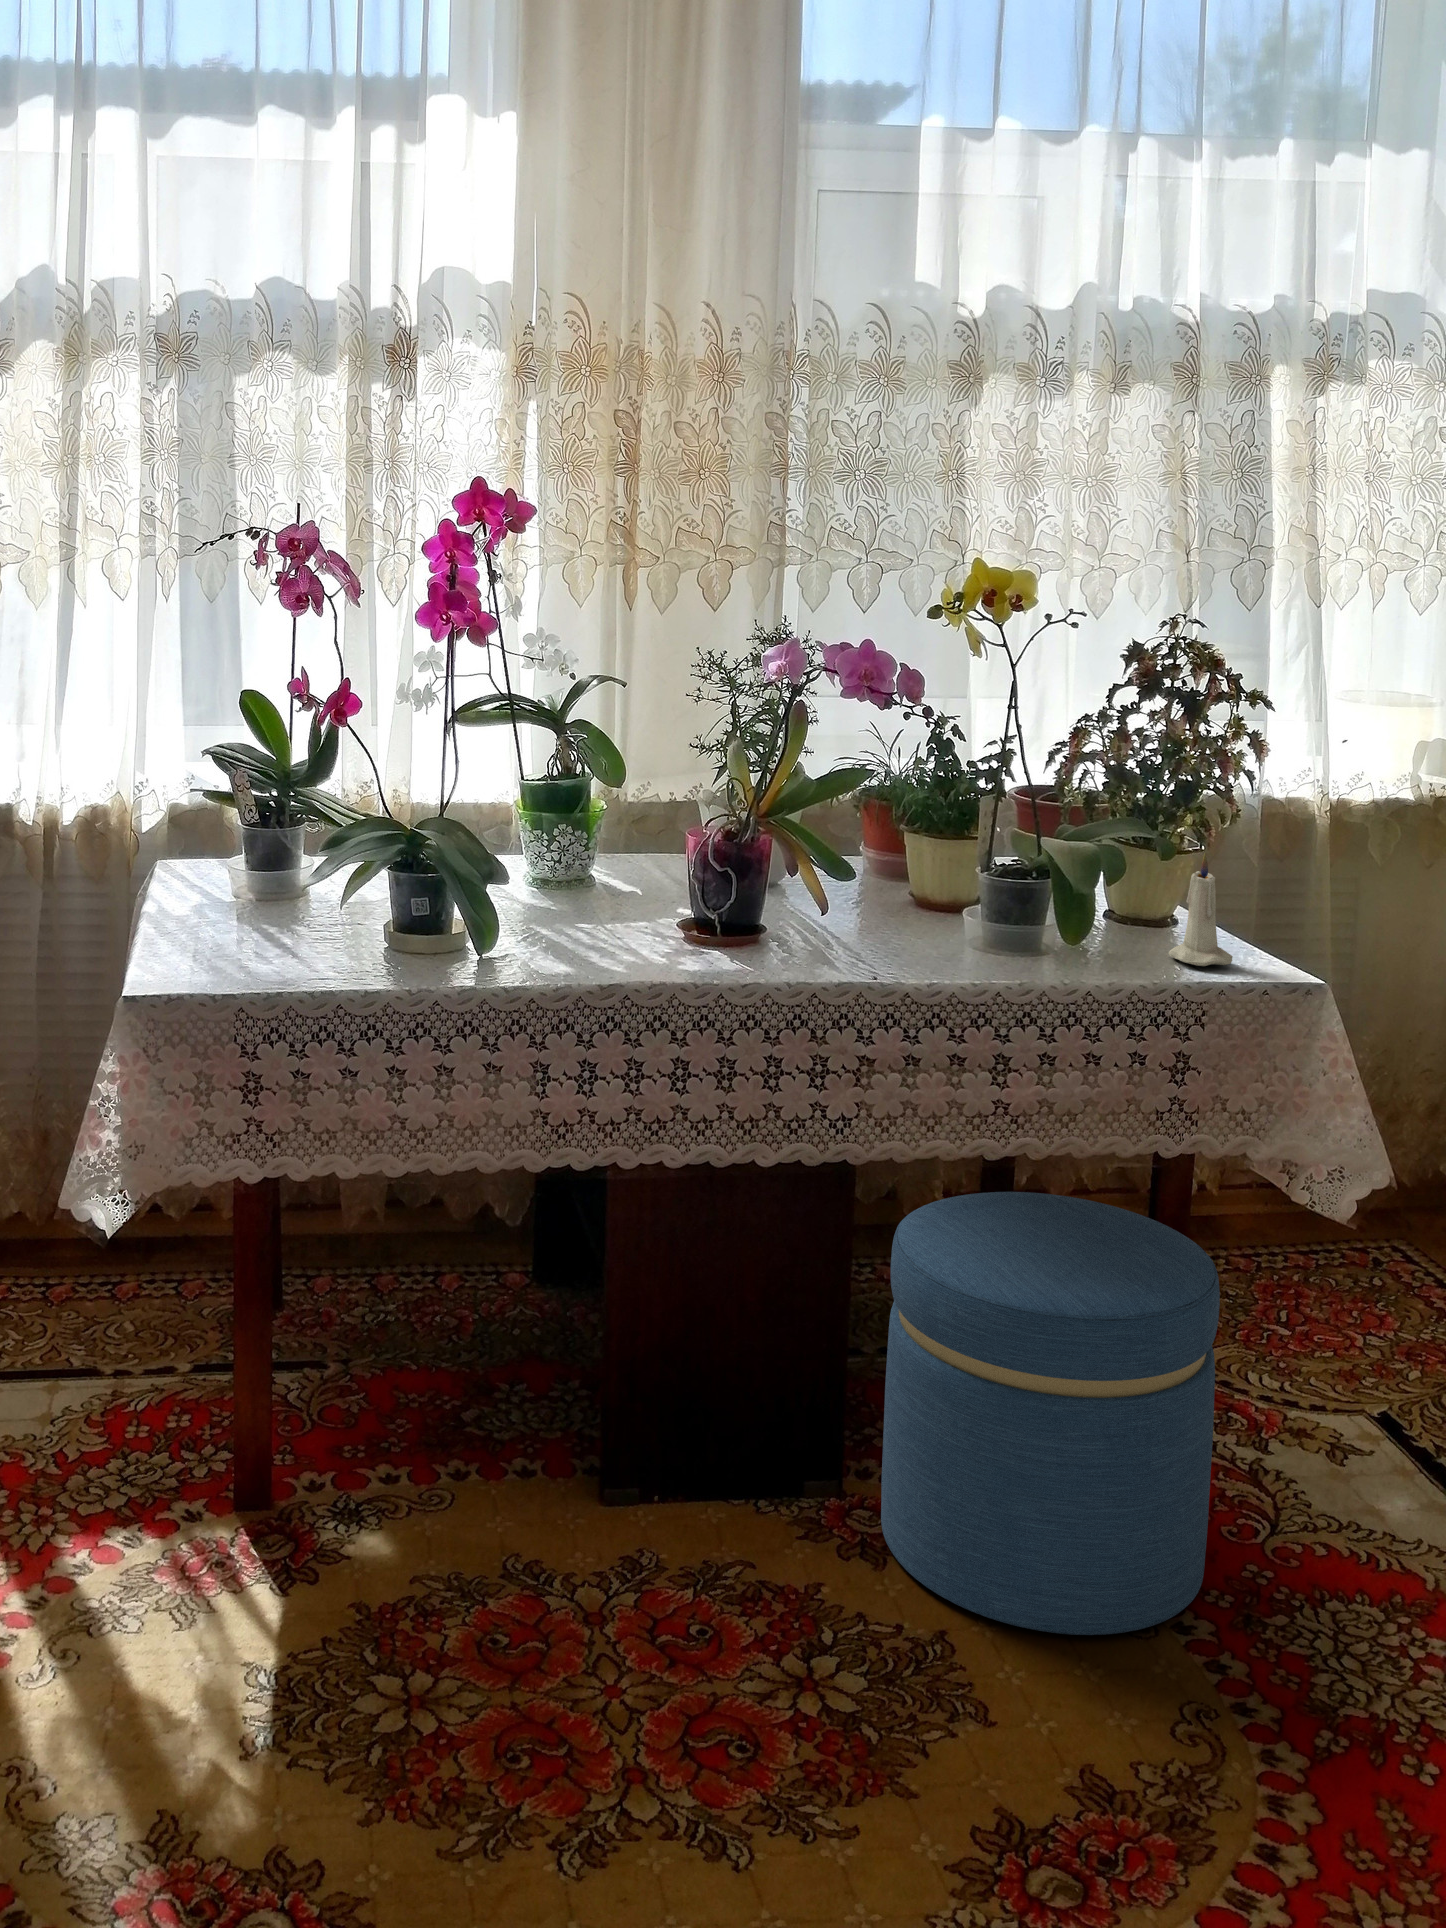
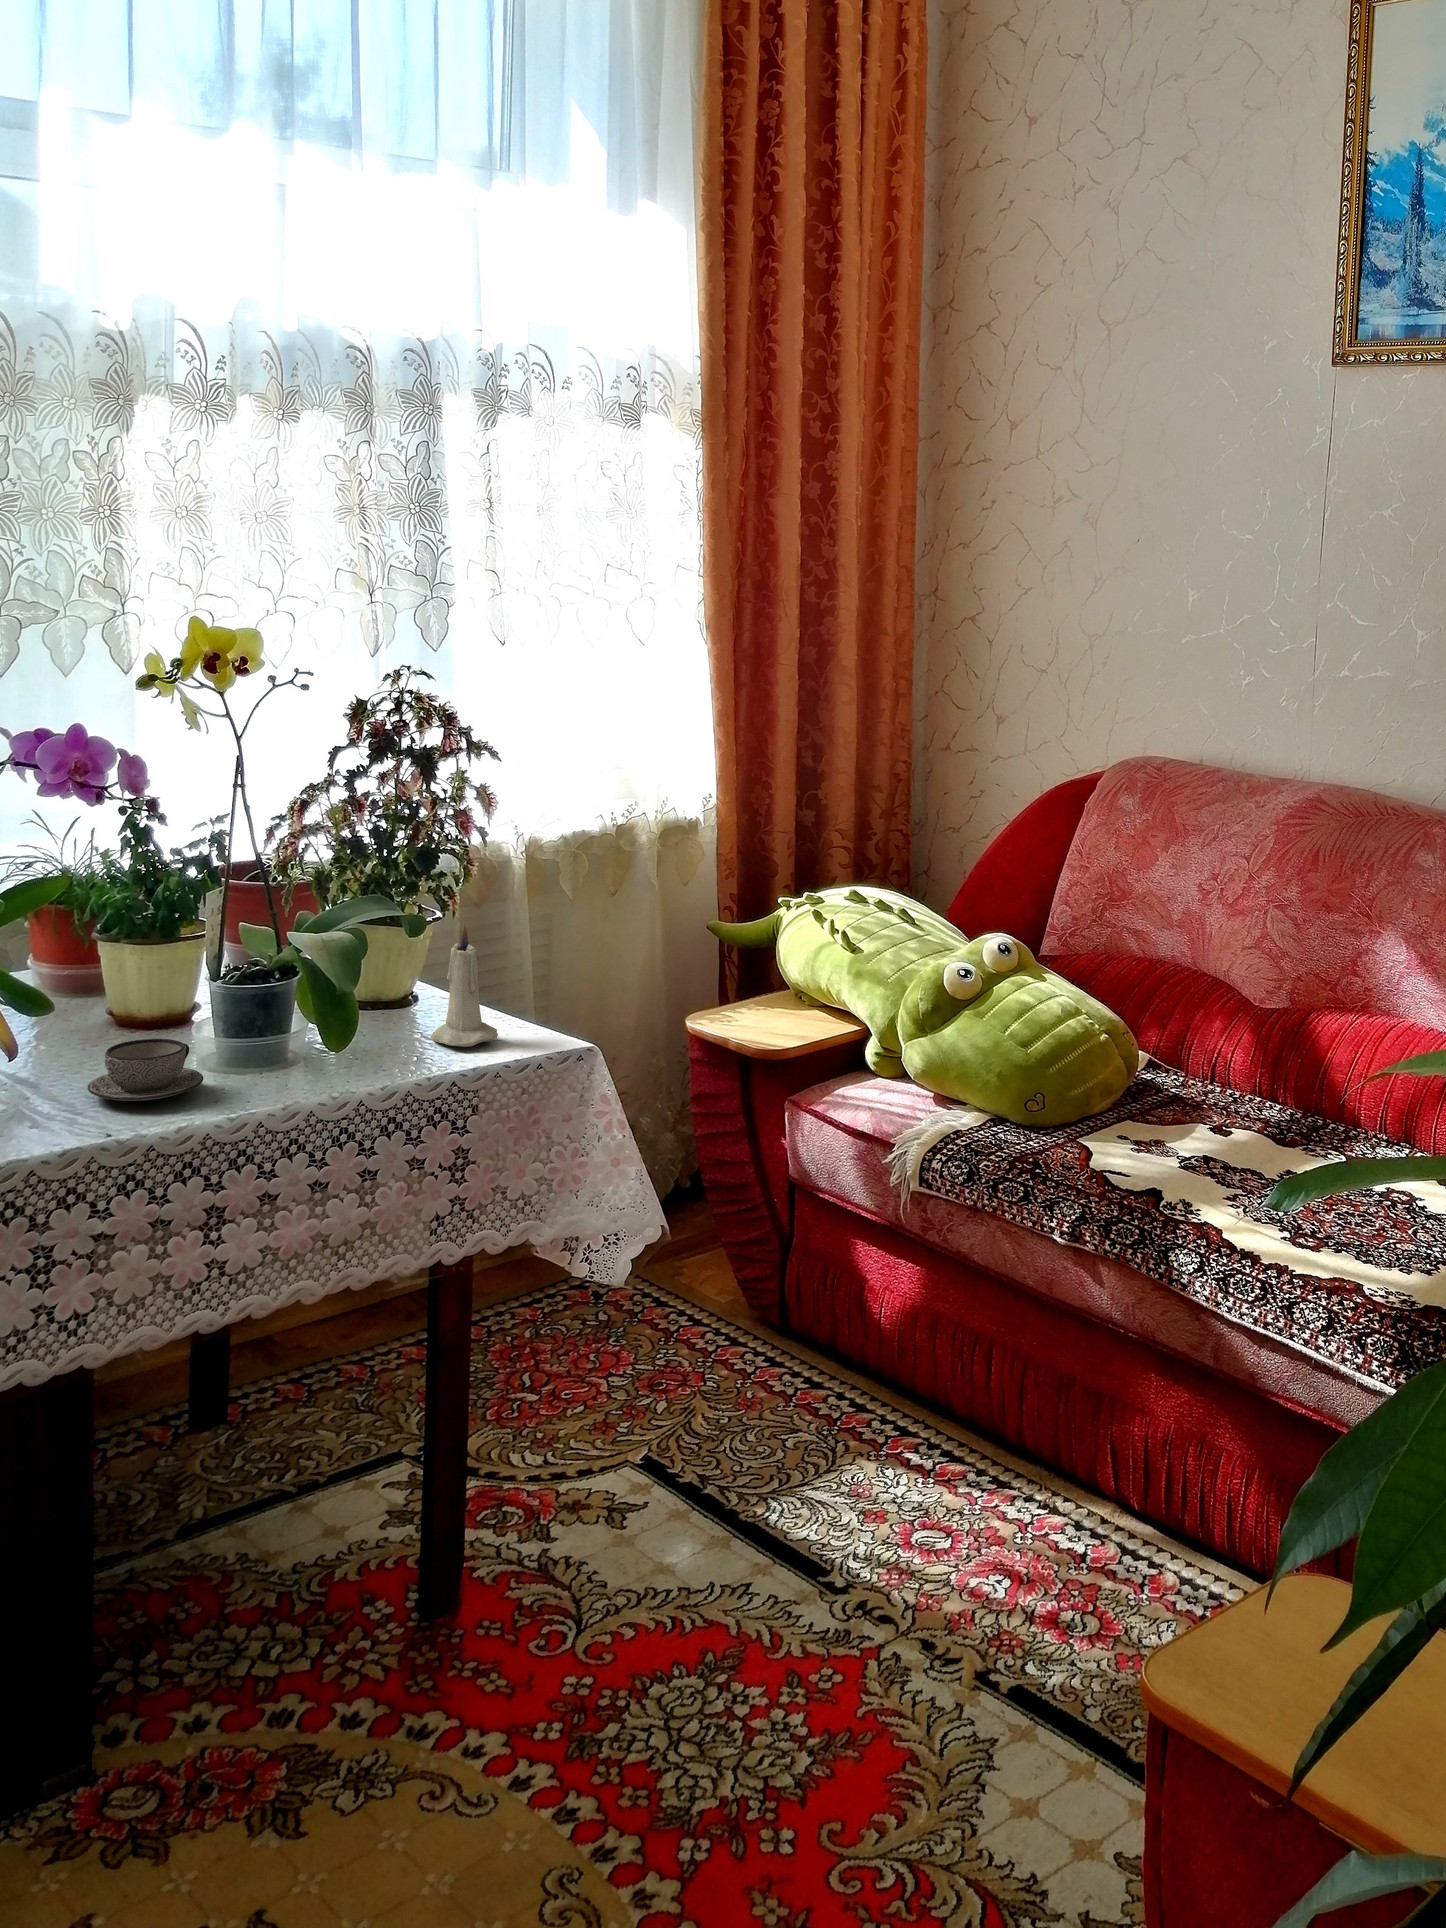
teacup: none [869,910,960,959] -> present [88,1039,203,1101]
ottoman: present [881,1192,1220,1635] -> none [151,1332,531,1868]

